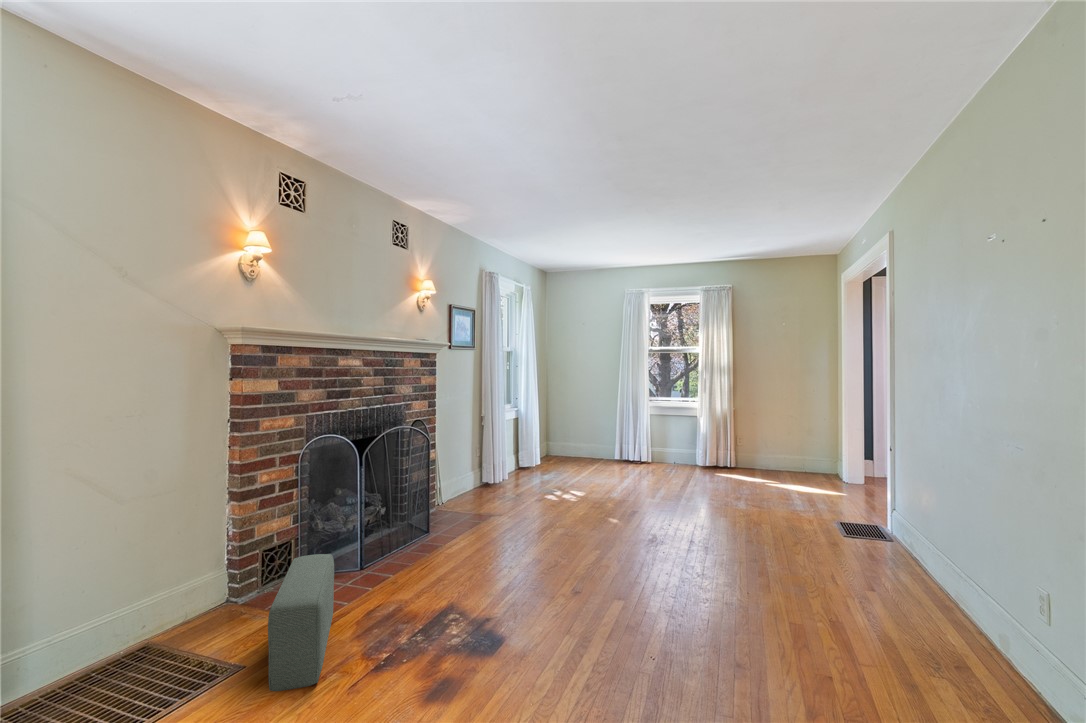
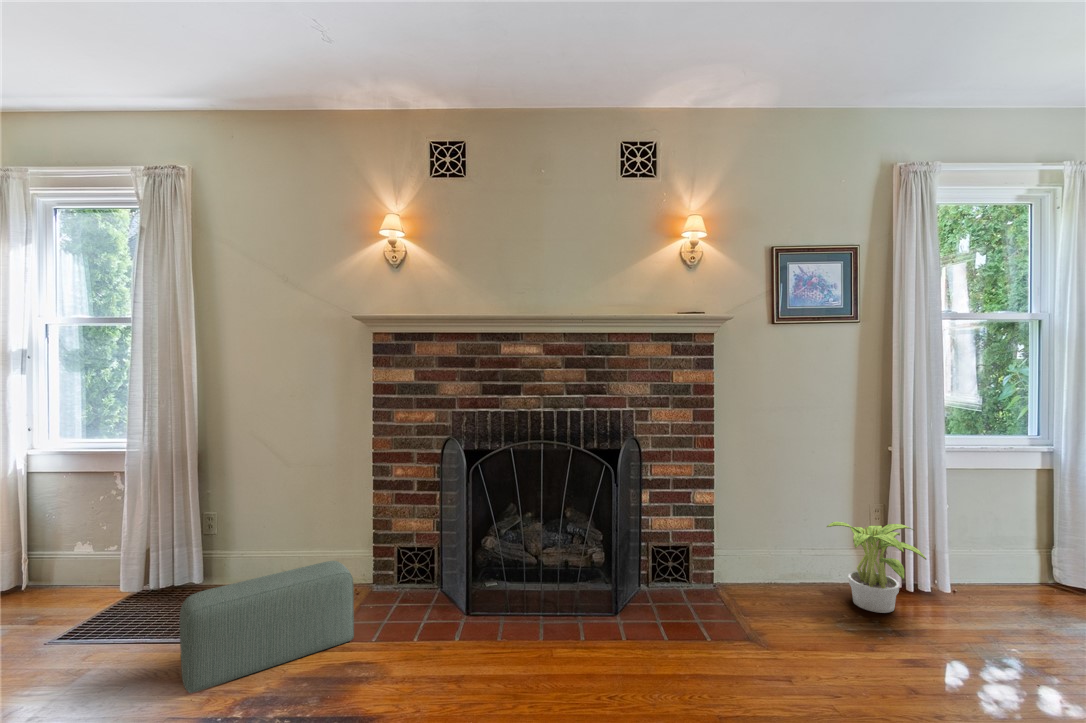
potted plant: none [473,453,516,498] -> present [827,522,926,613]

